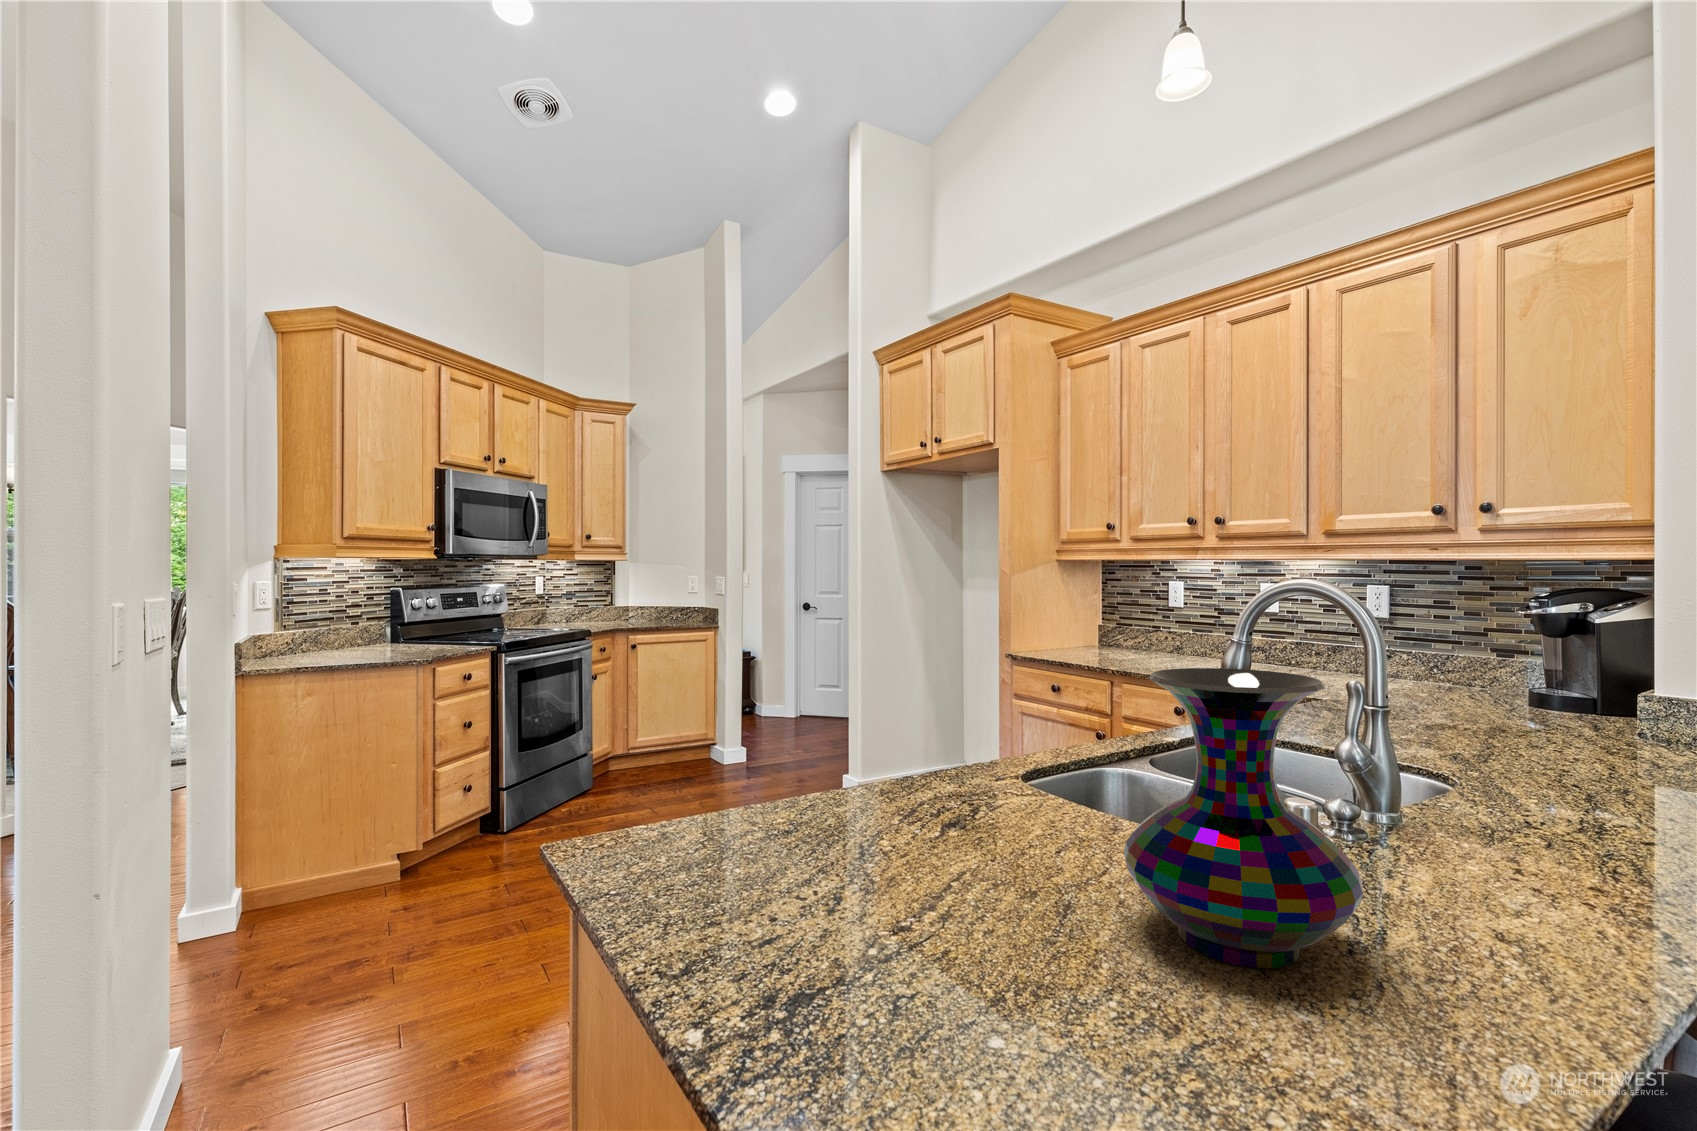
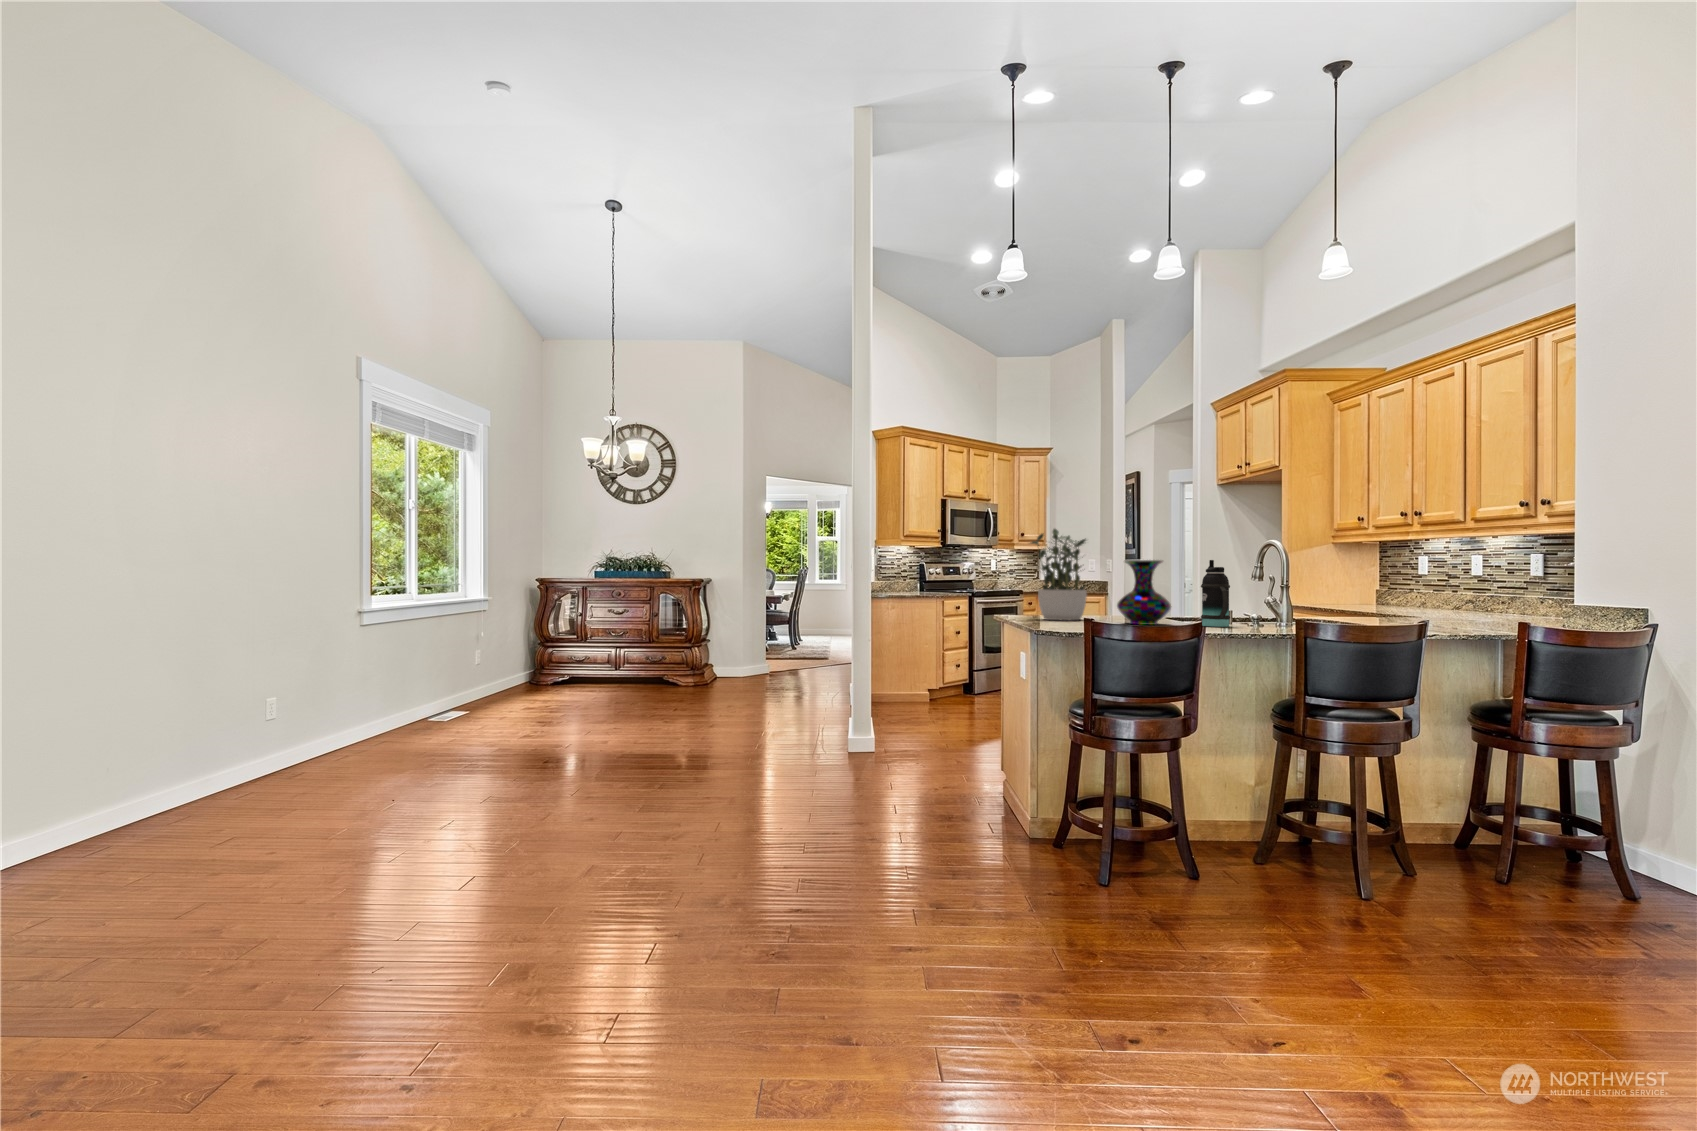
potted plant: none [732,532,939,916] -> present [1031,529,1087,621]
bottle: none [1415,668,1604,949] -> present [1201,560,1230,627]

